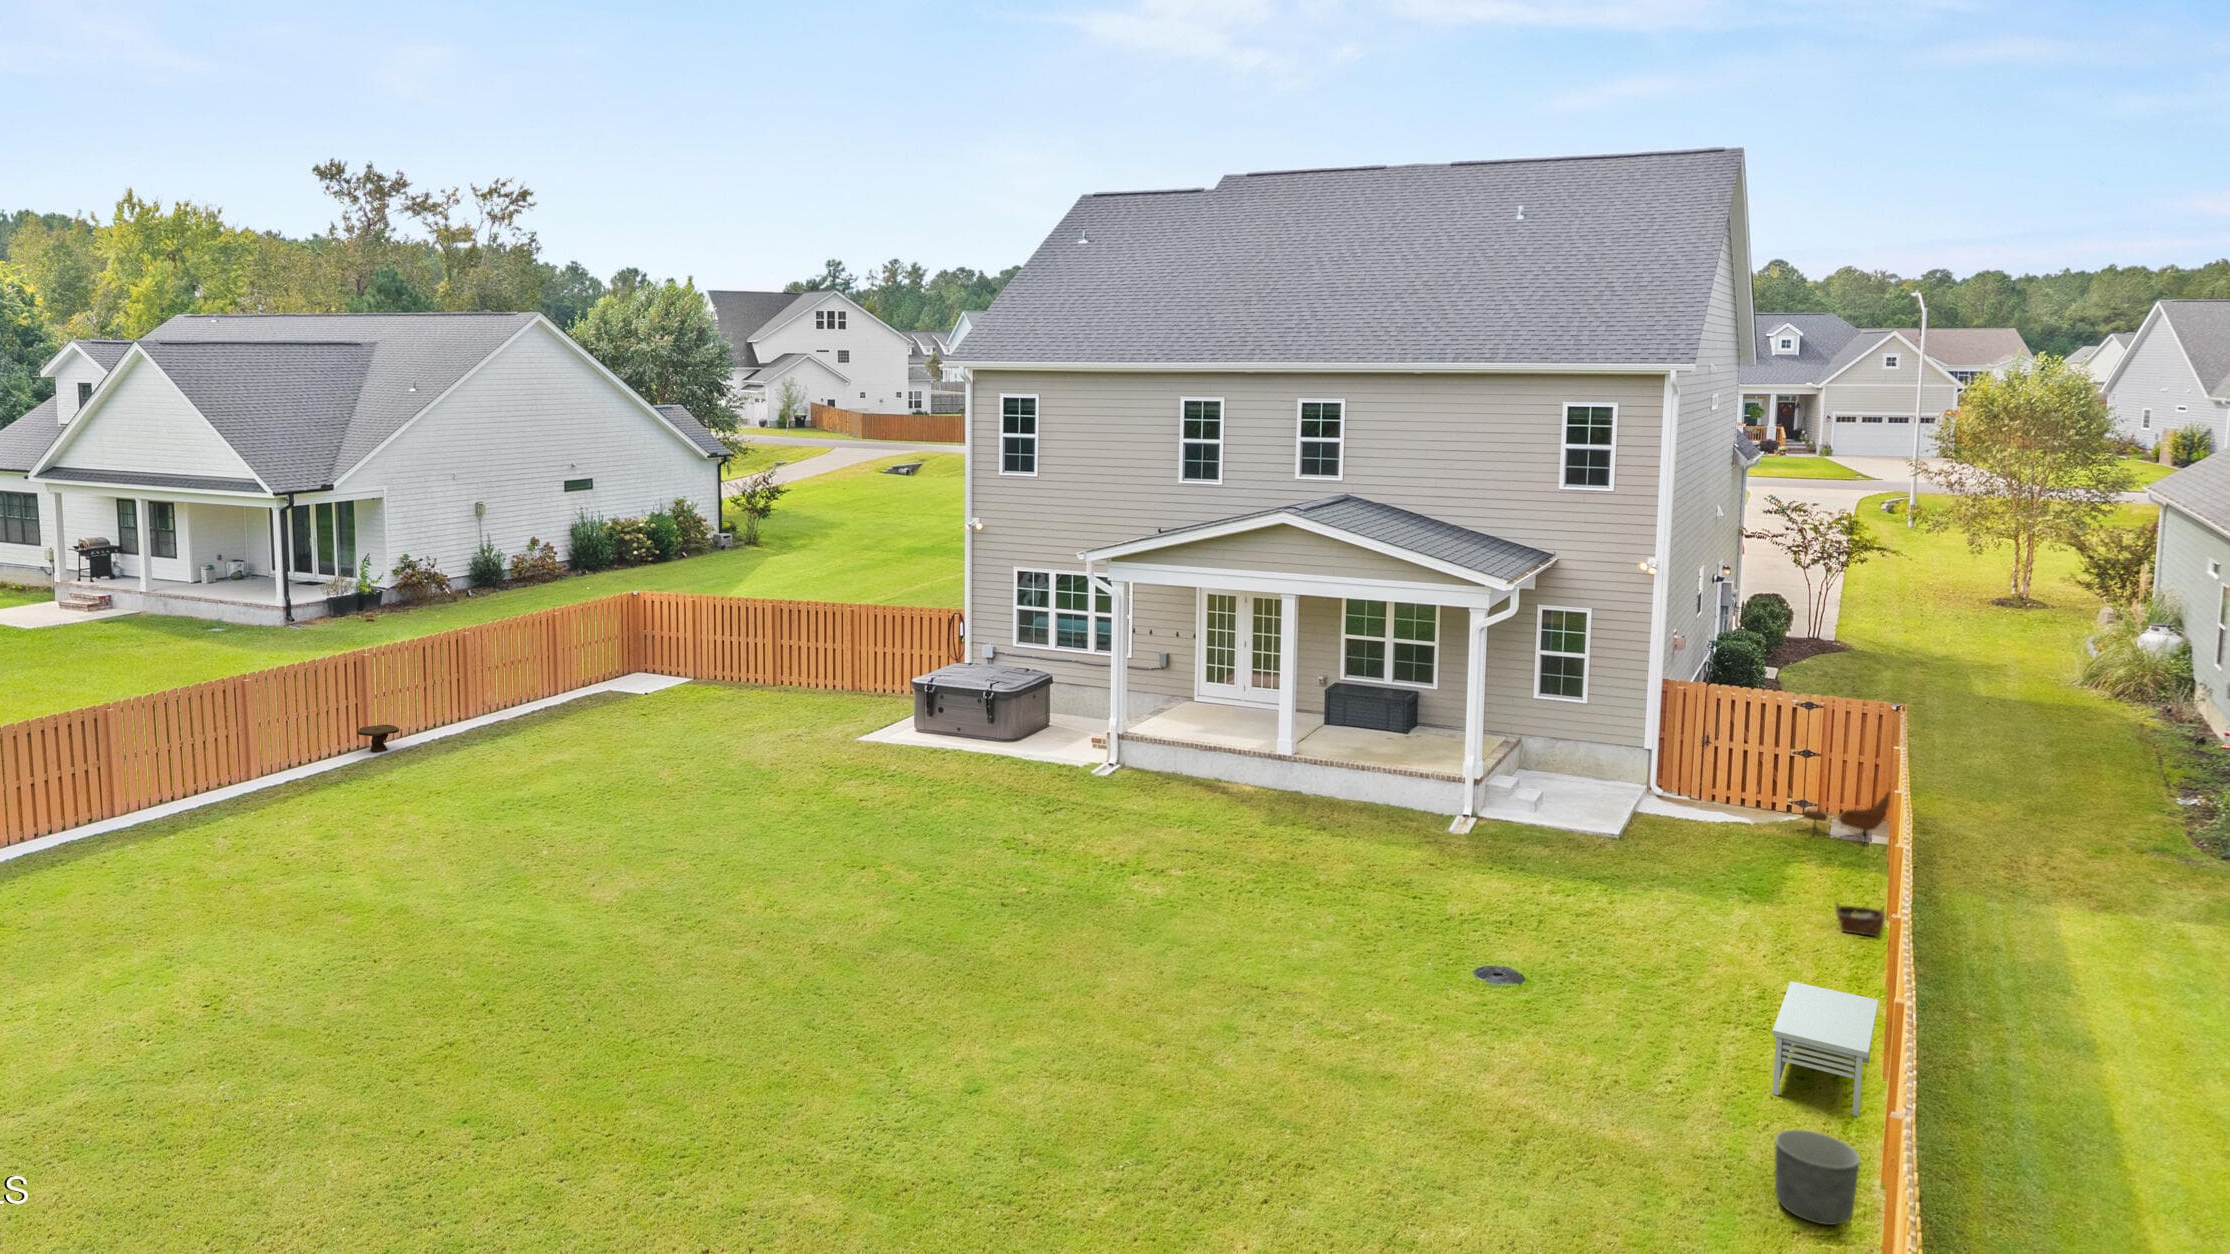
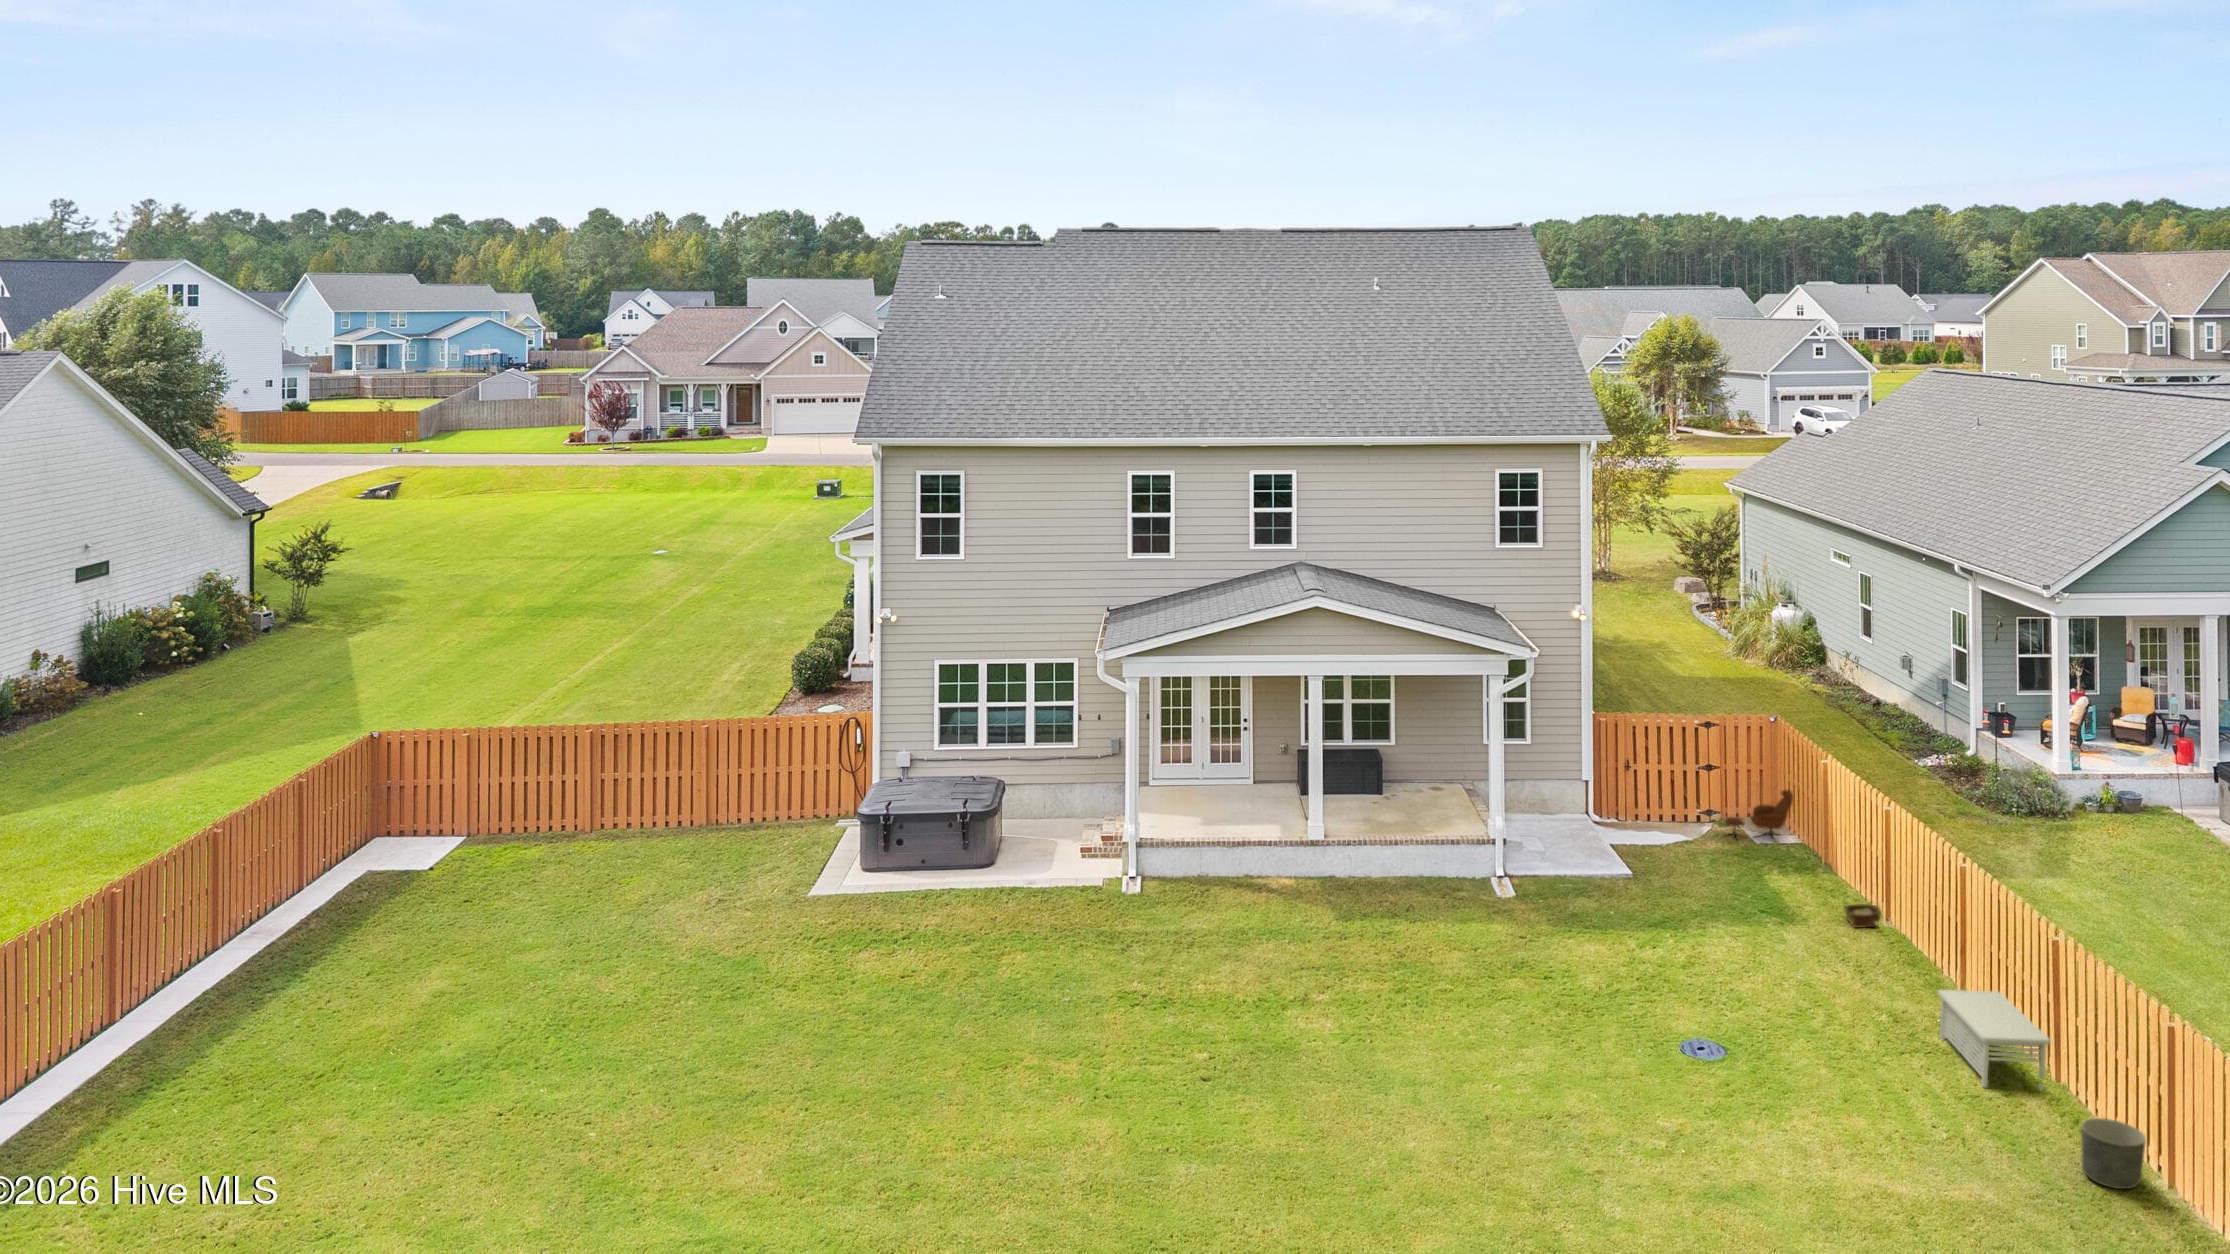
side table: present [357,725,399,752] -> none [105,1001,185,1048]

